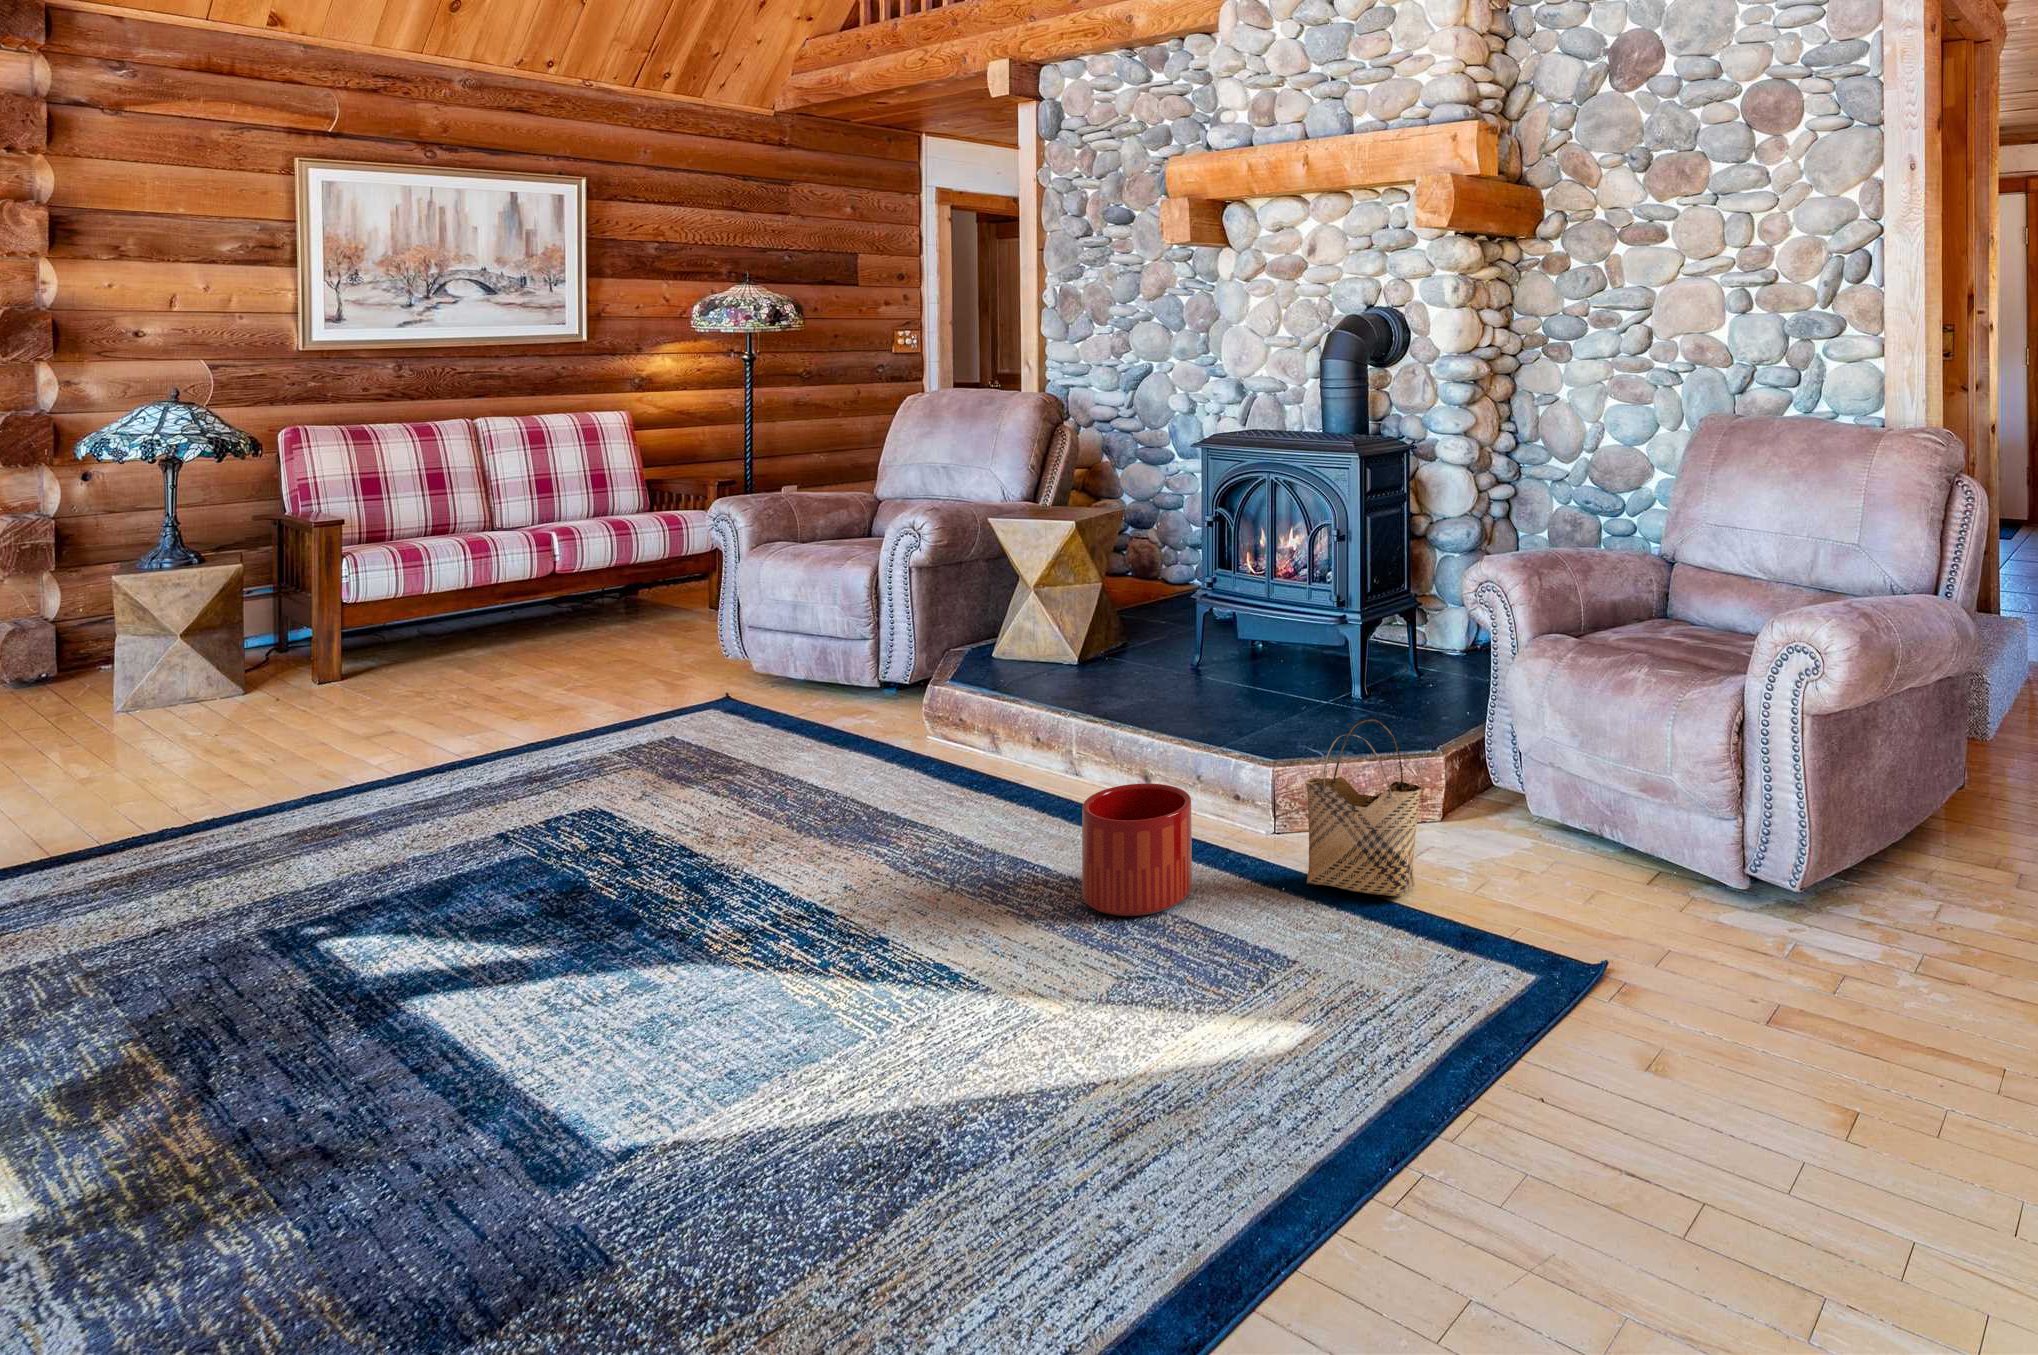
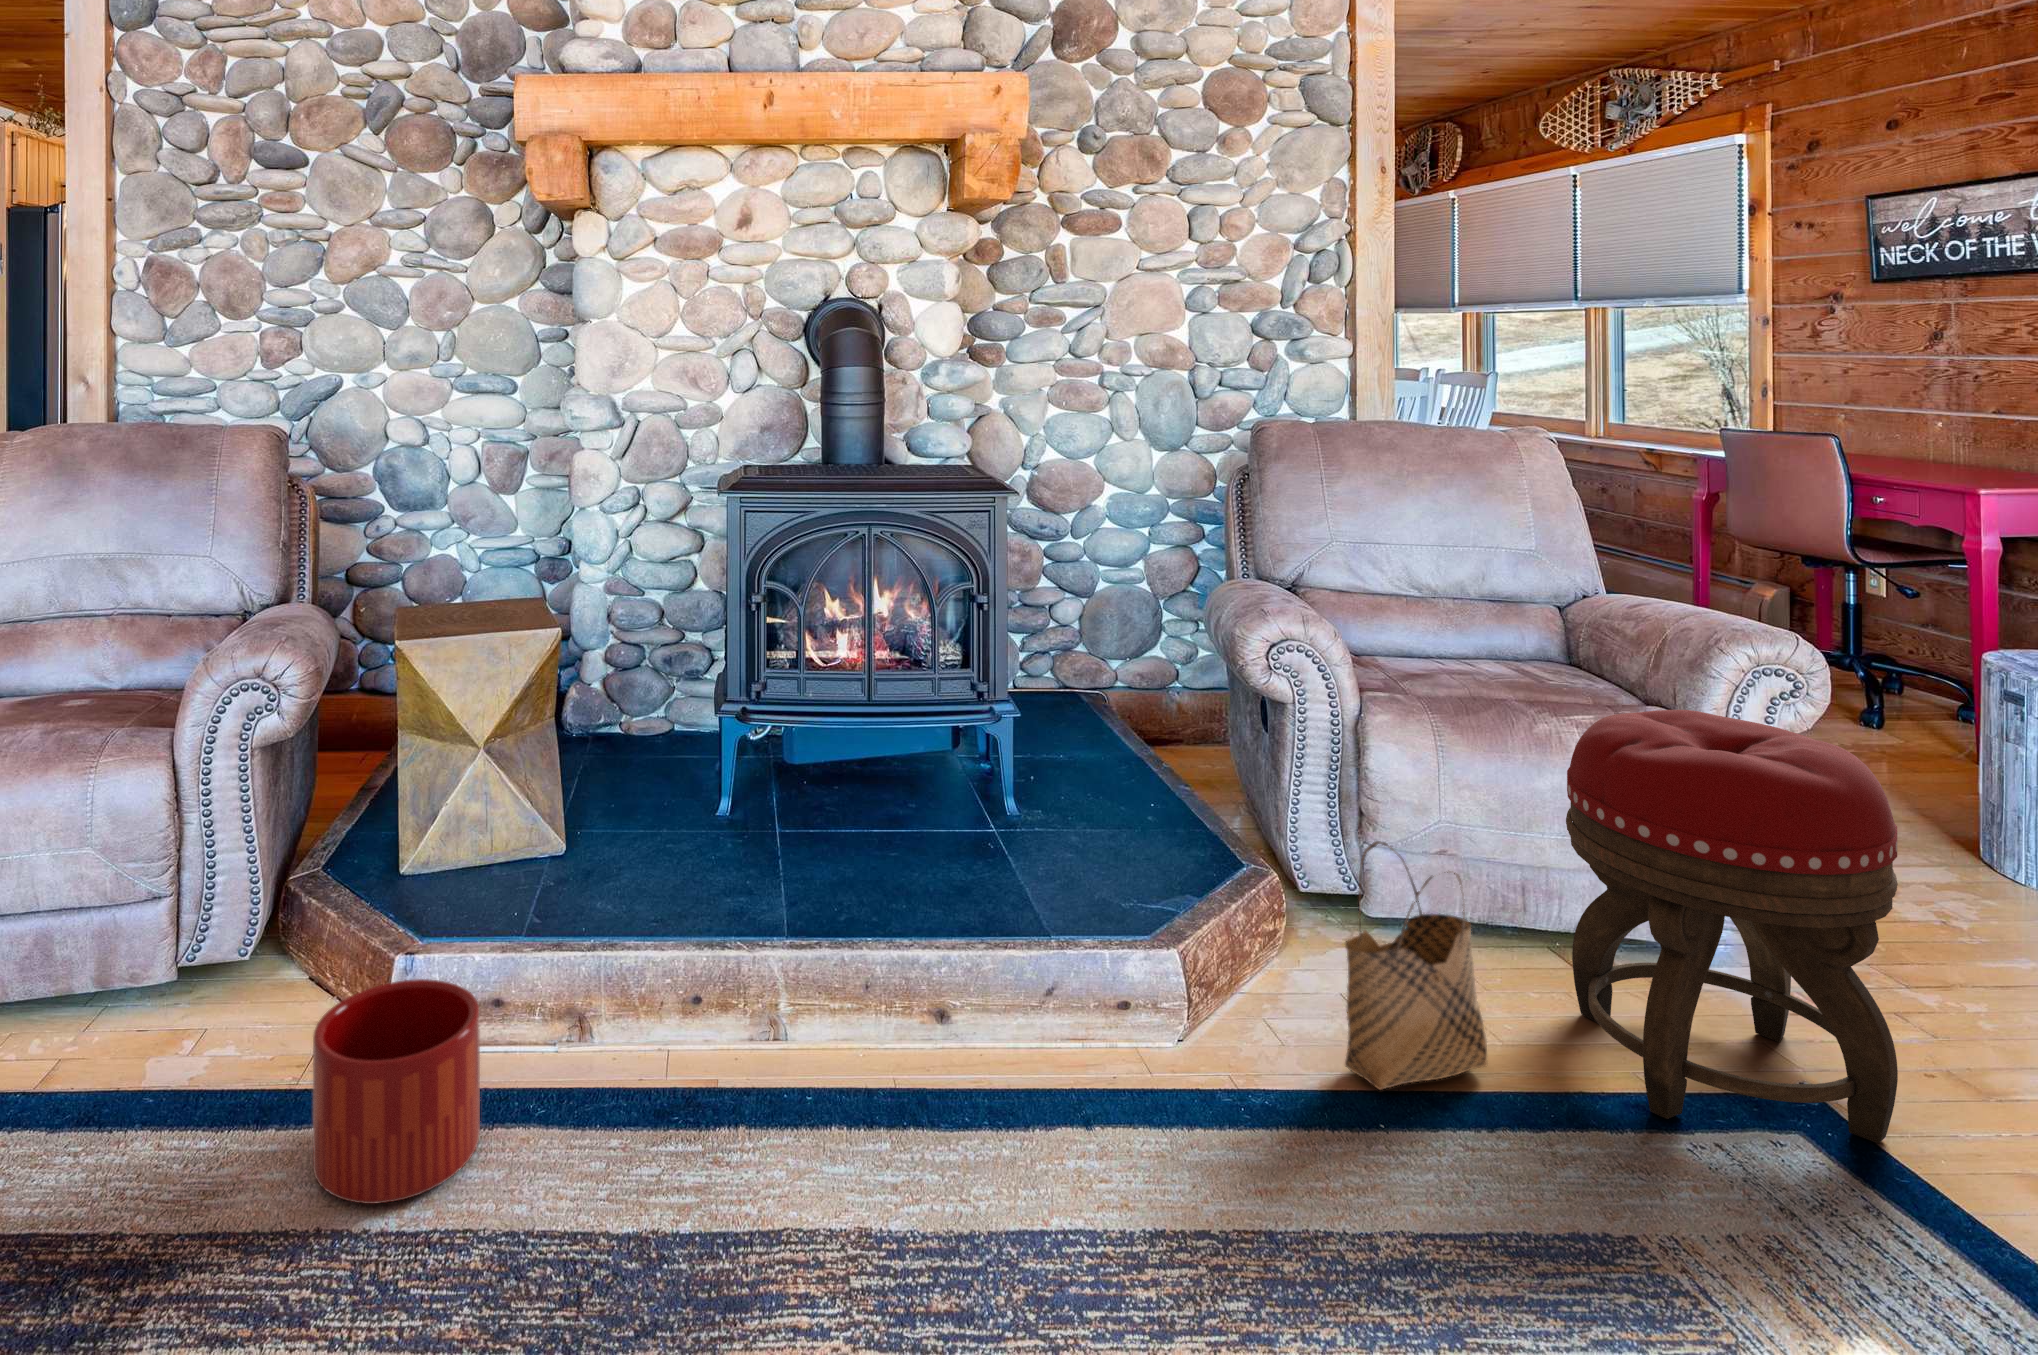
footstool: none [1450,655,1685,1009] -> present [1566,710,1898,1143]
planter: present [1082,783,1192,916] -> present [313,979,480,1204]

